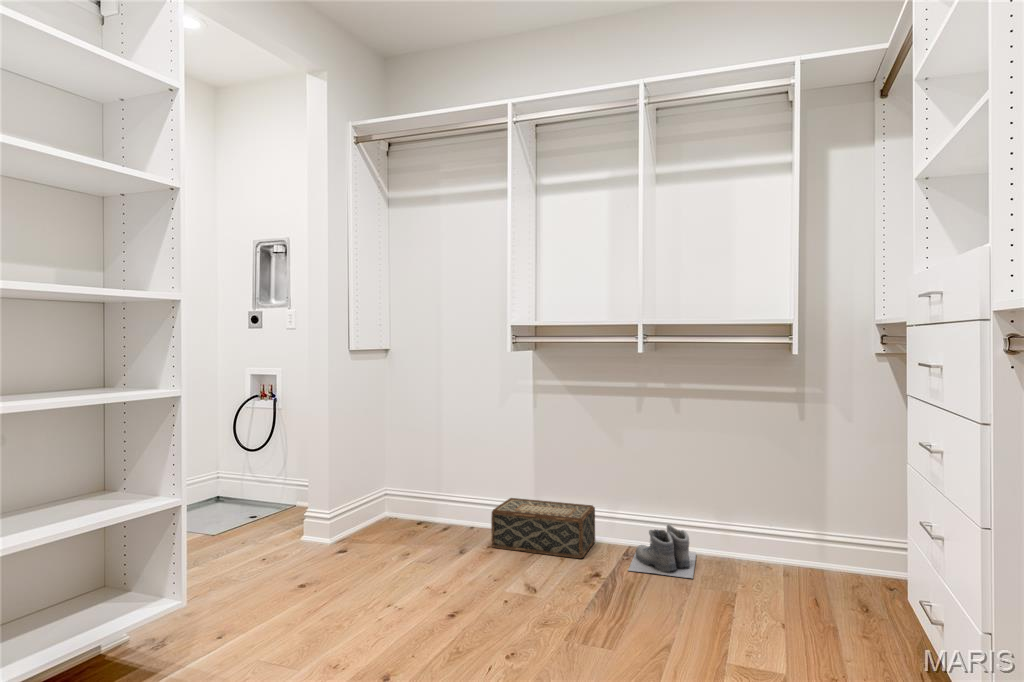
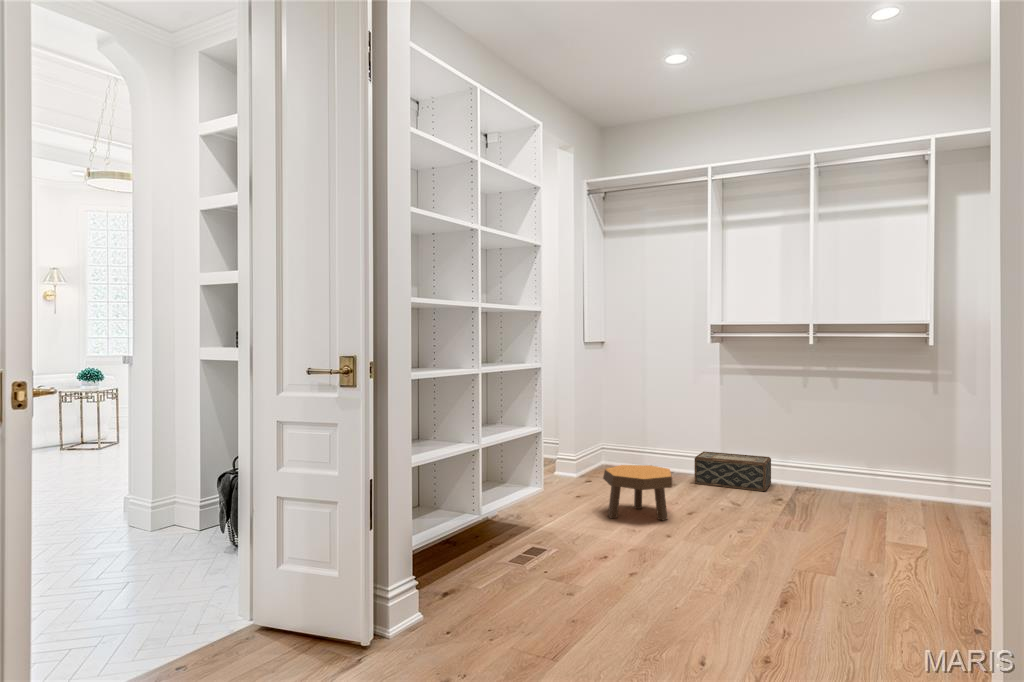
boots: present [628,525,696,578] -> none [802,469,852,504]
footstool: none [312,540,427,641] -> present [603,465,672,521]

